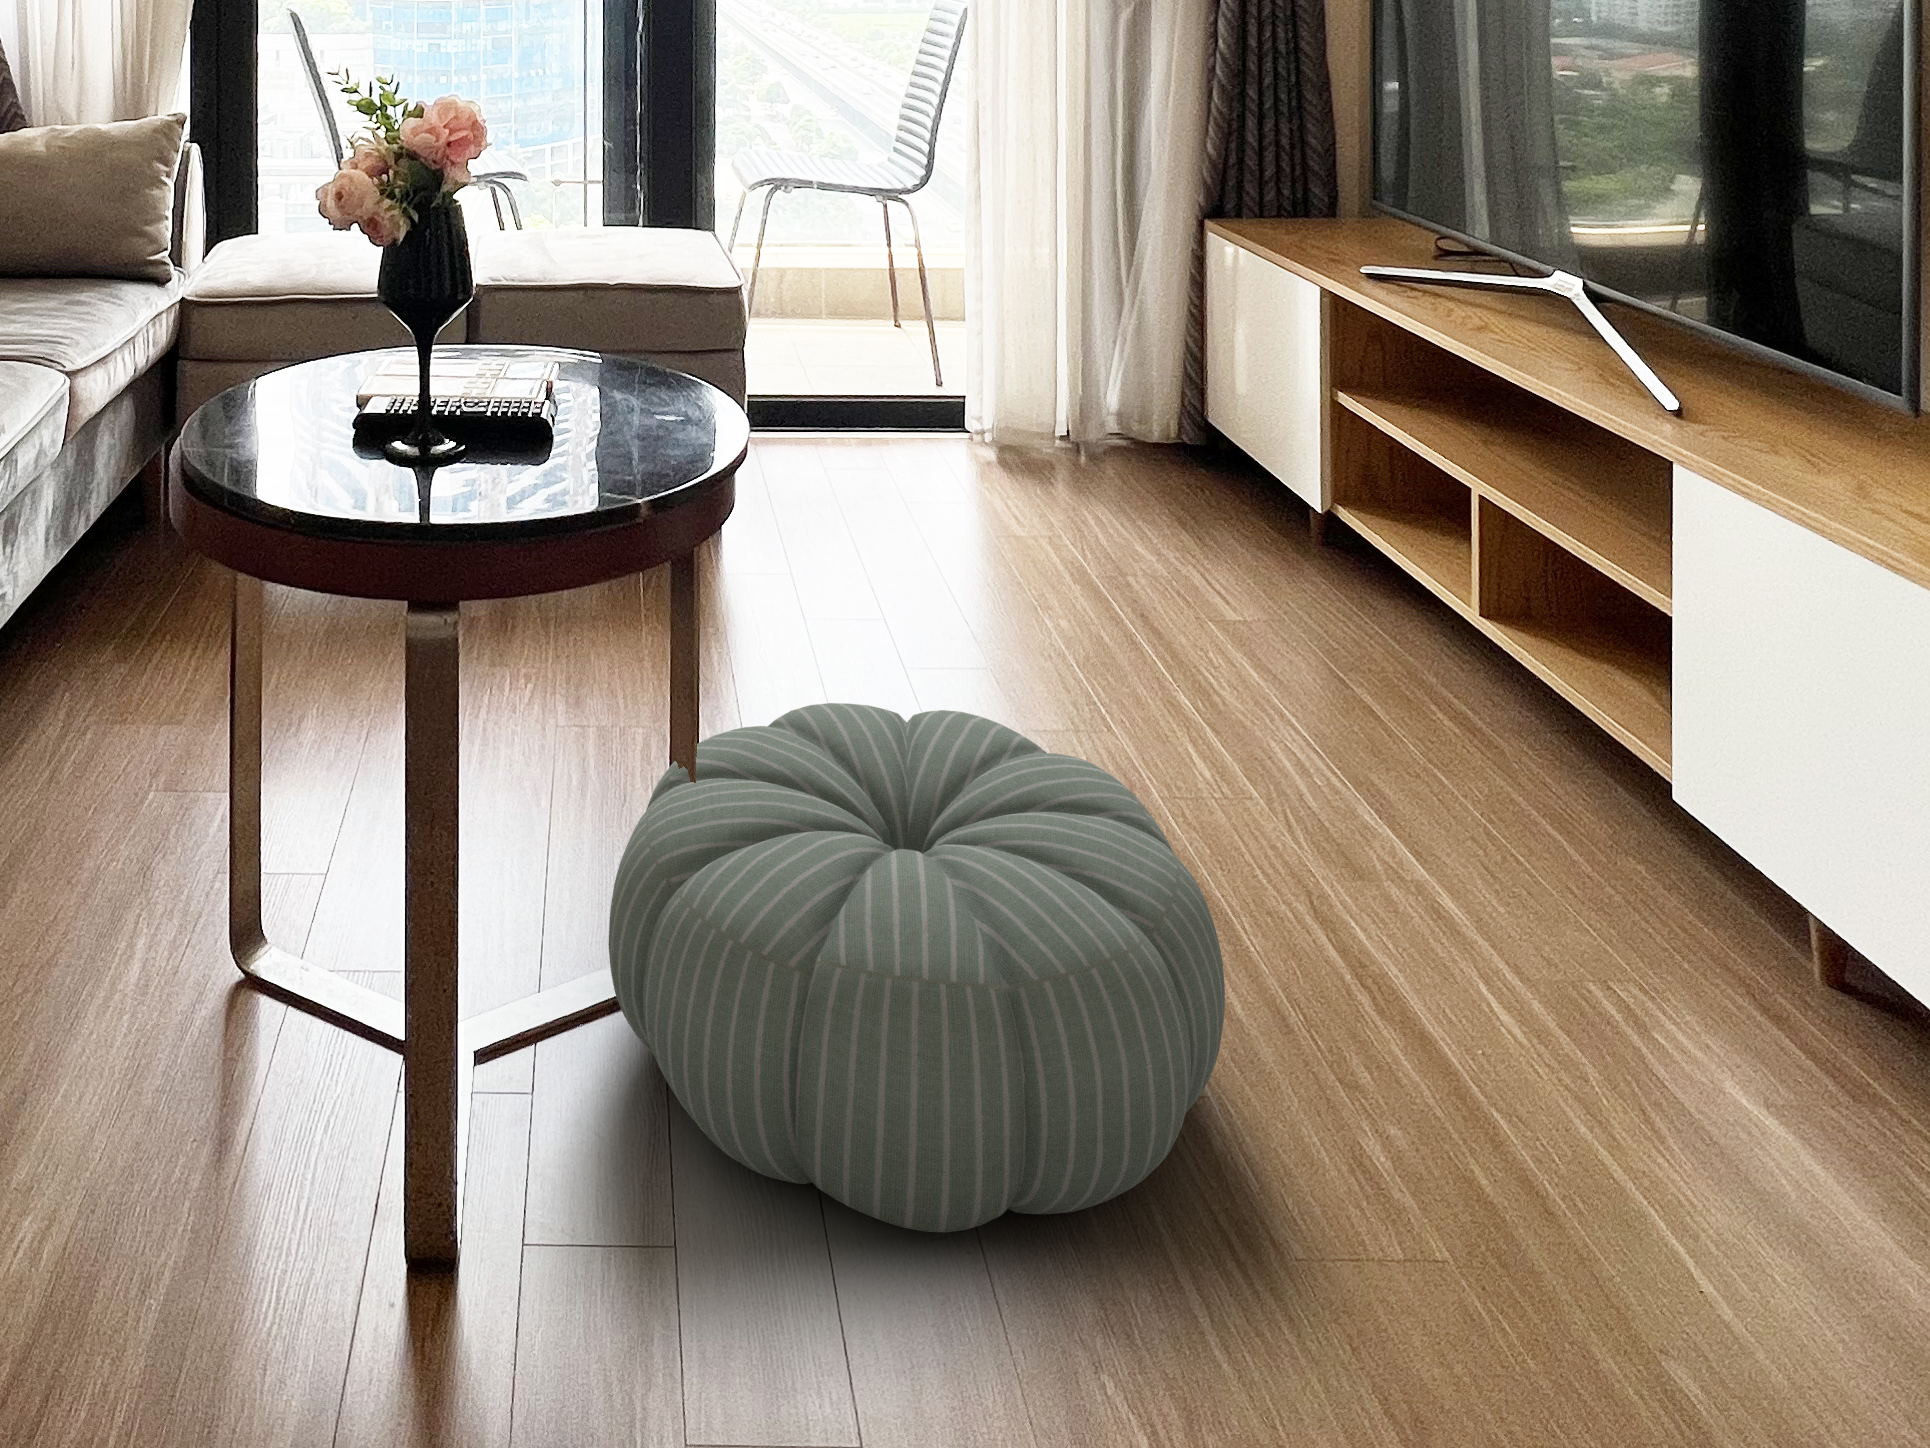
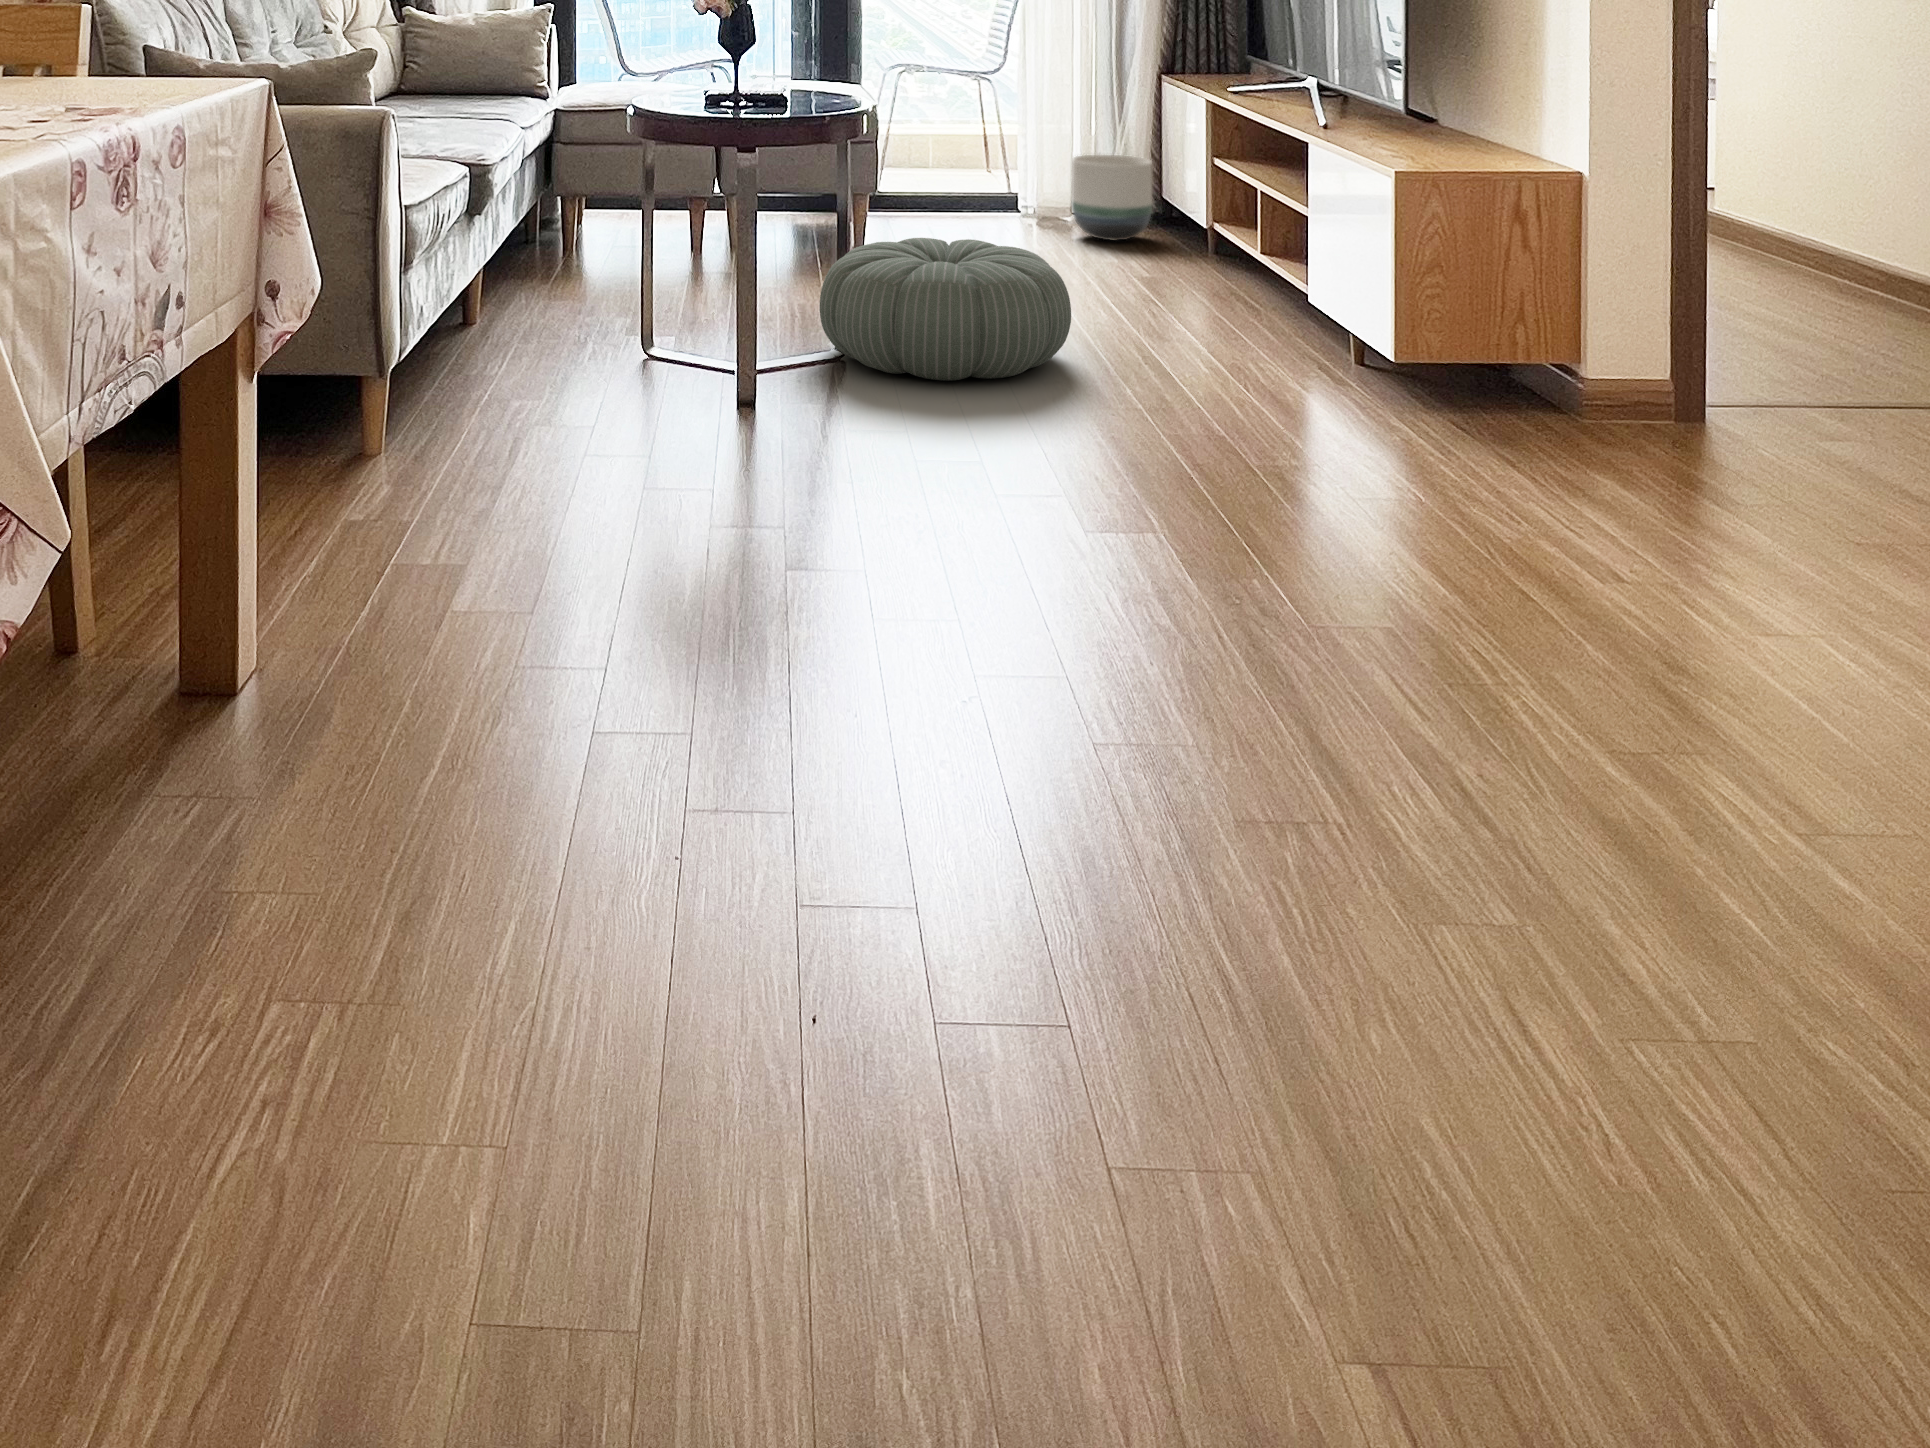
planter: none [1061,348,1197,503] -> present [1072,155,1153,241]

